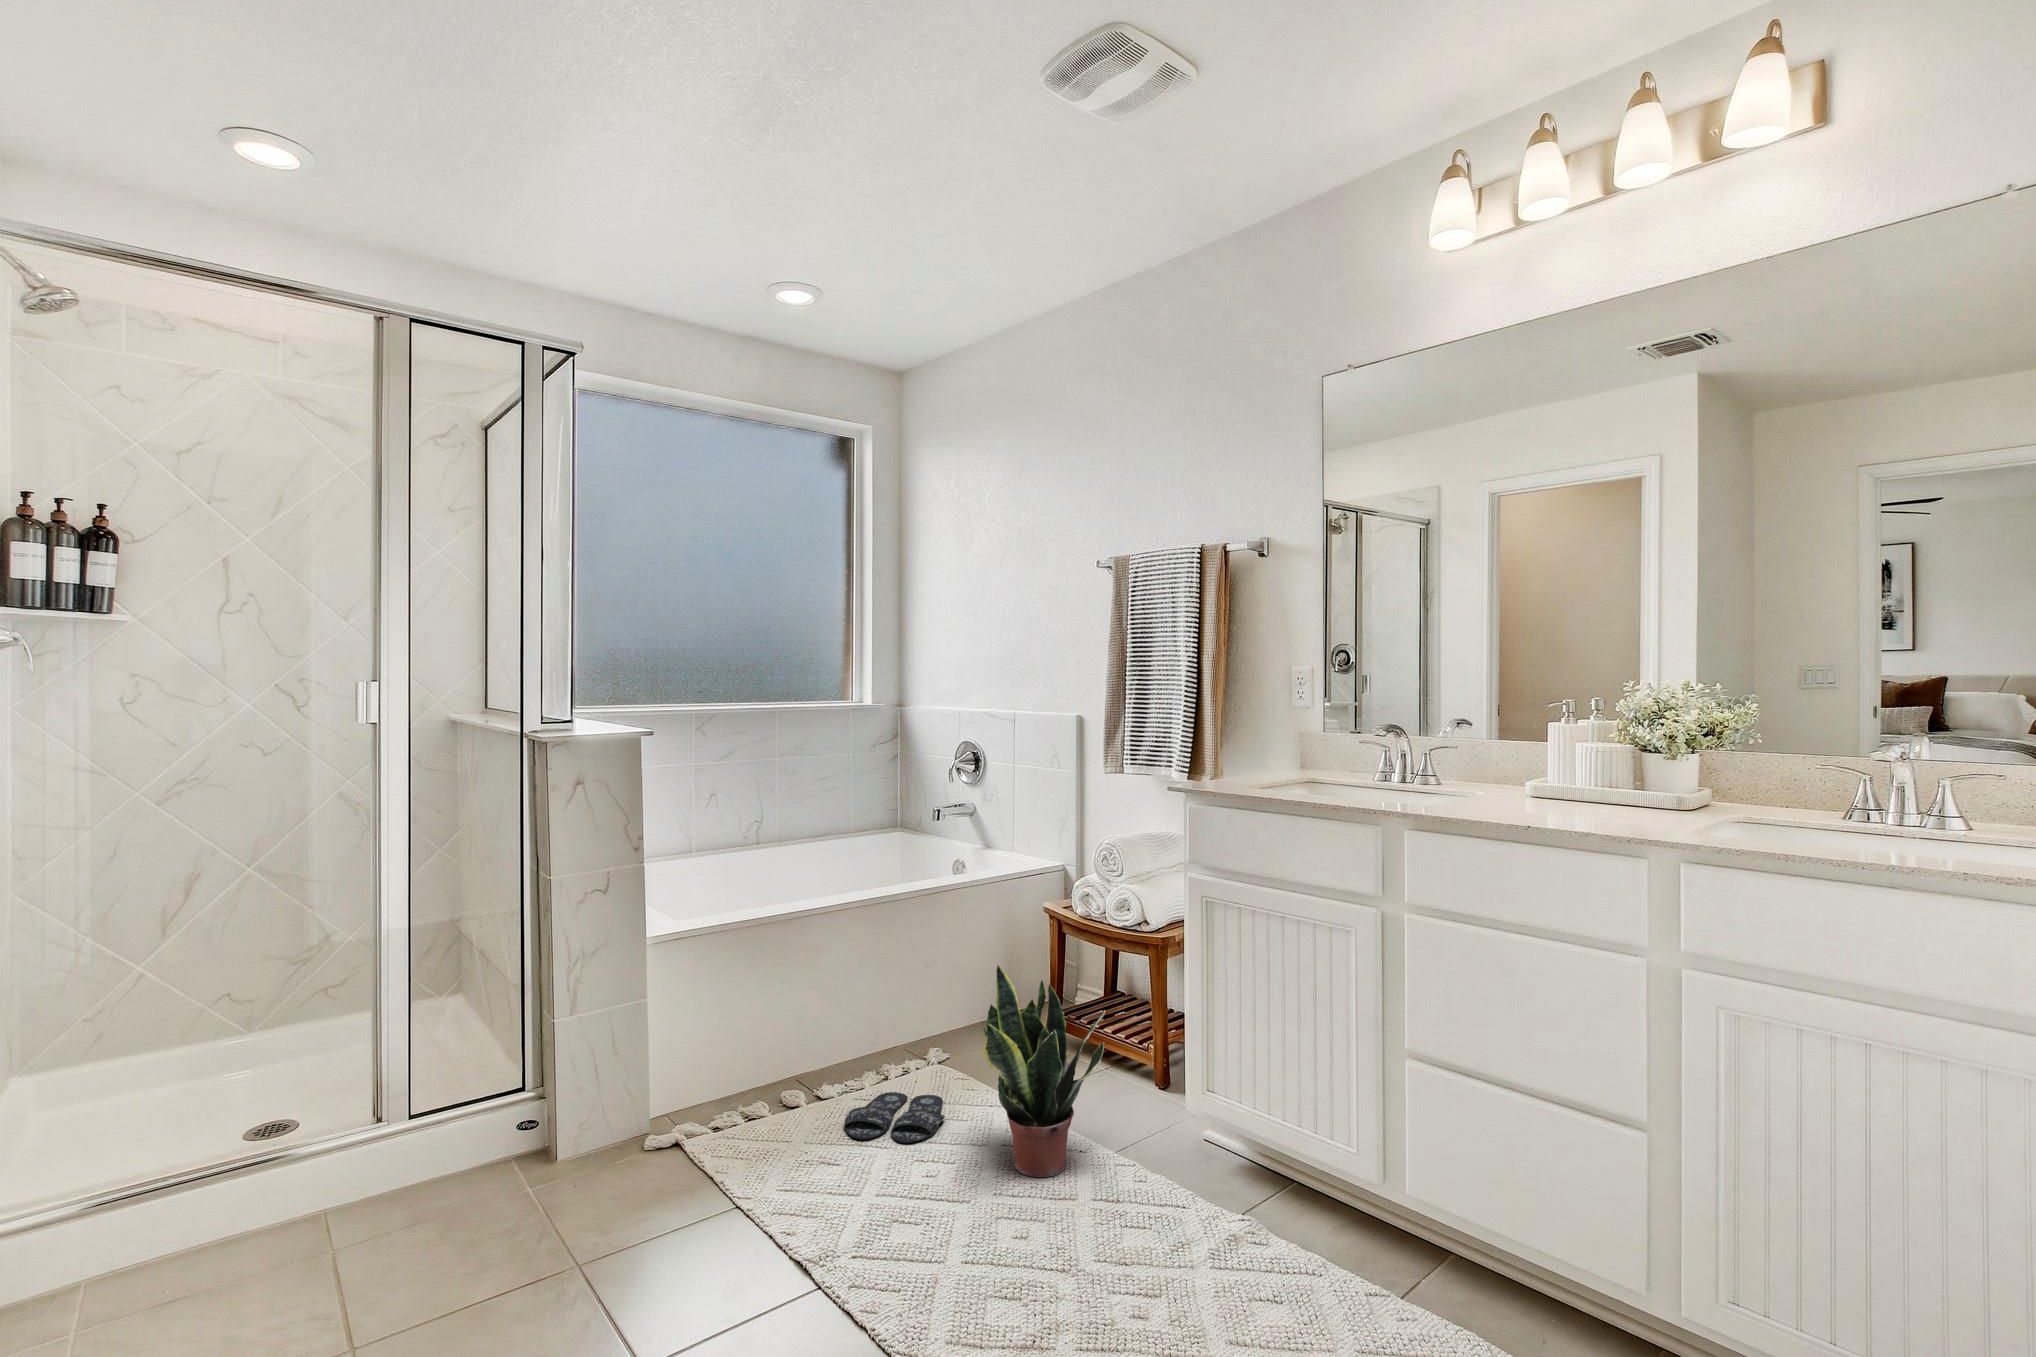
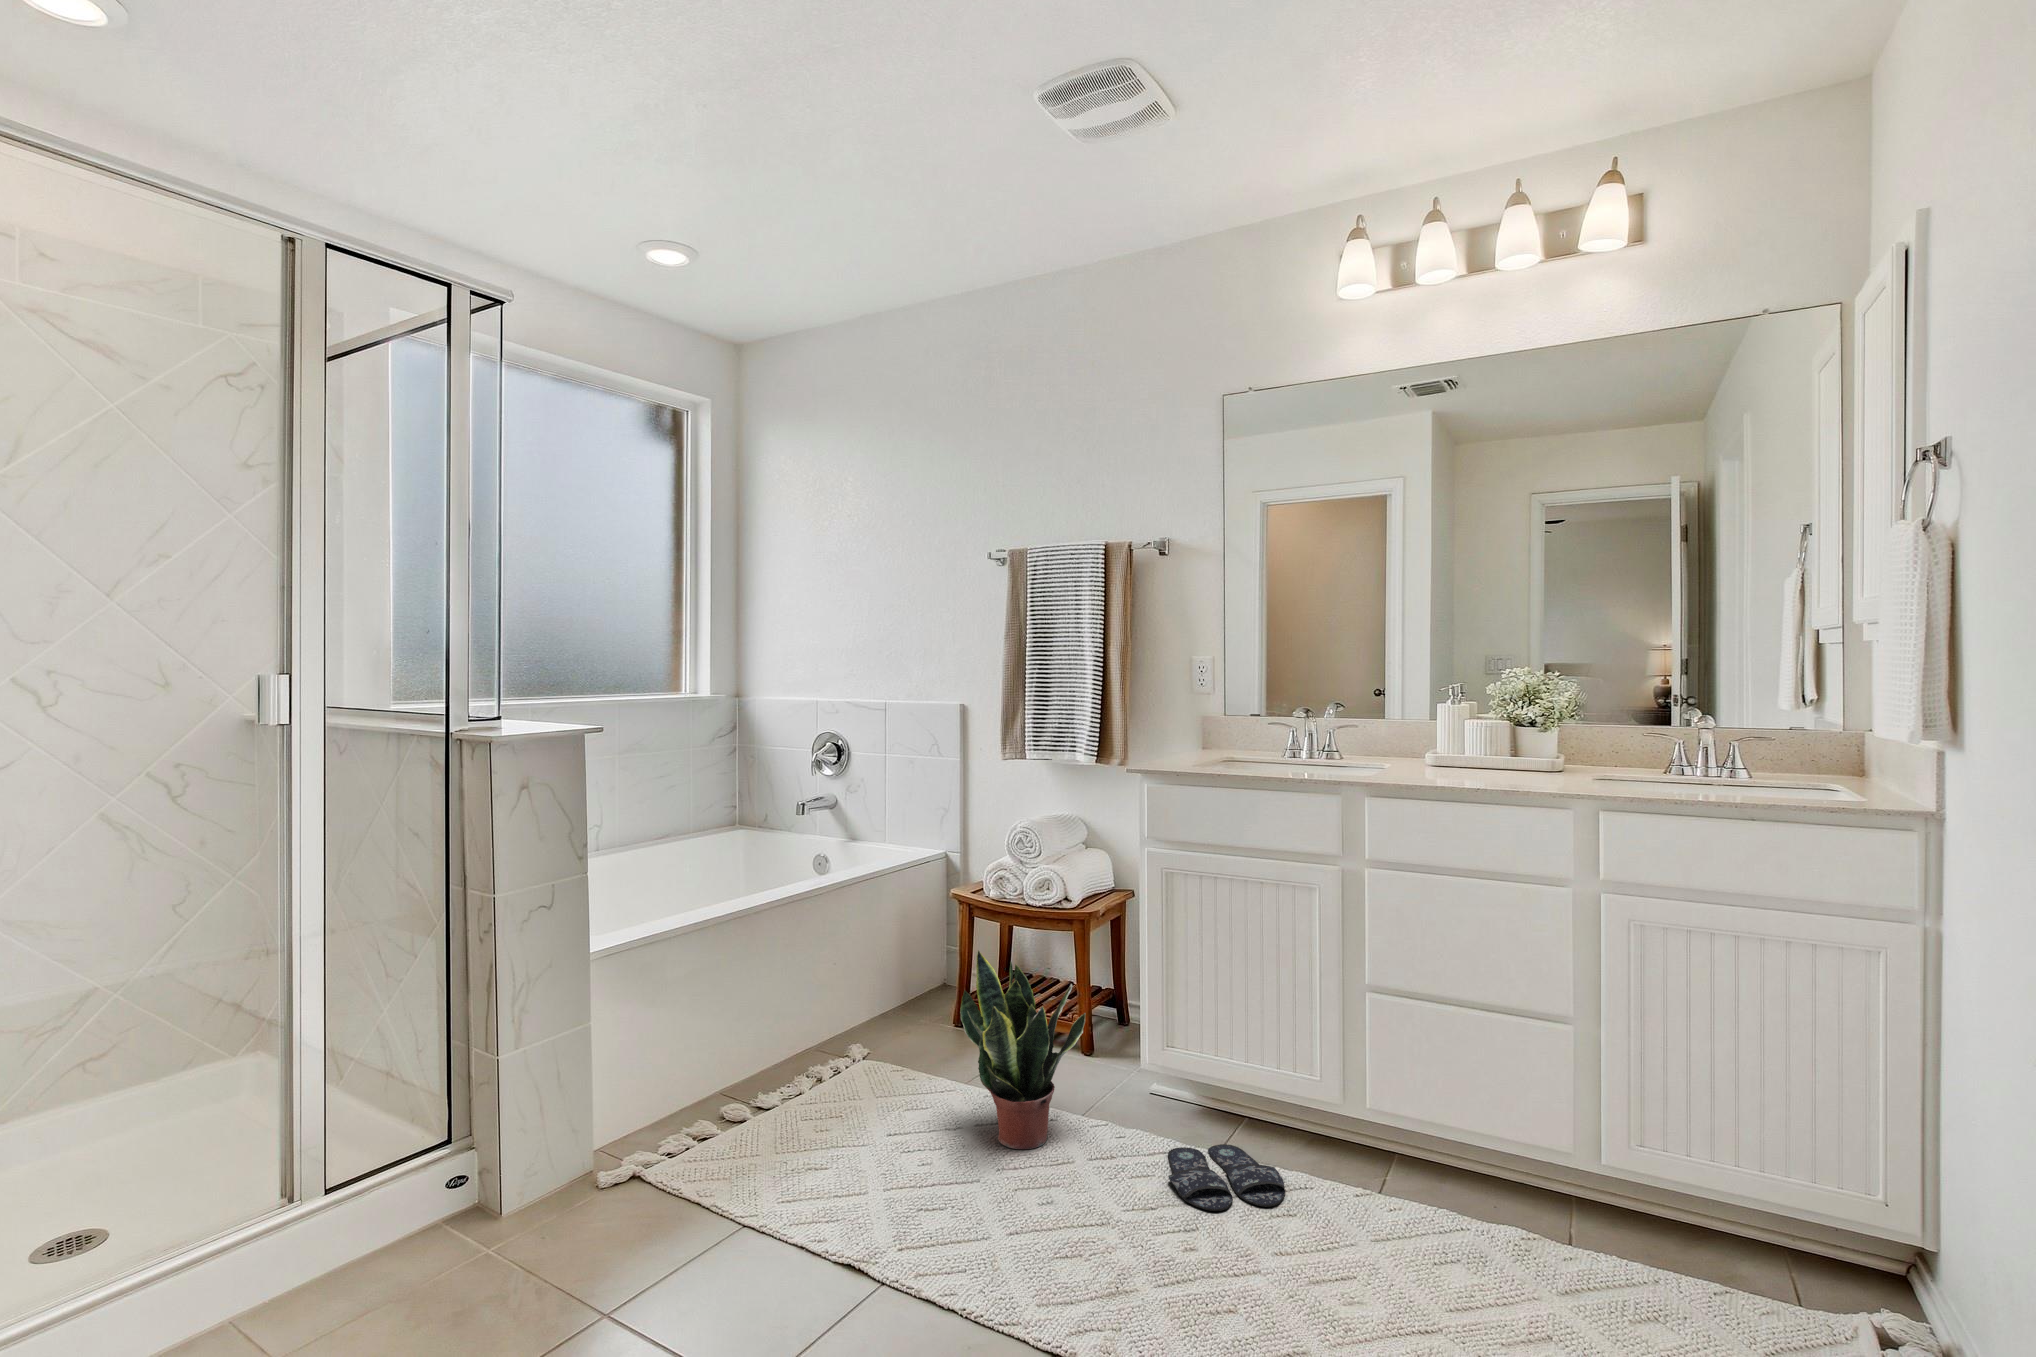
slippers: present [845,1092,945,1143] -> present [1168,1144,1285,1211]

